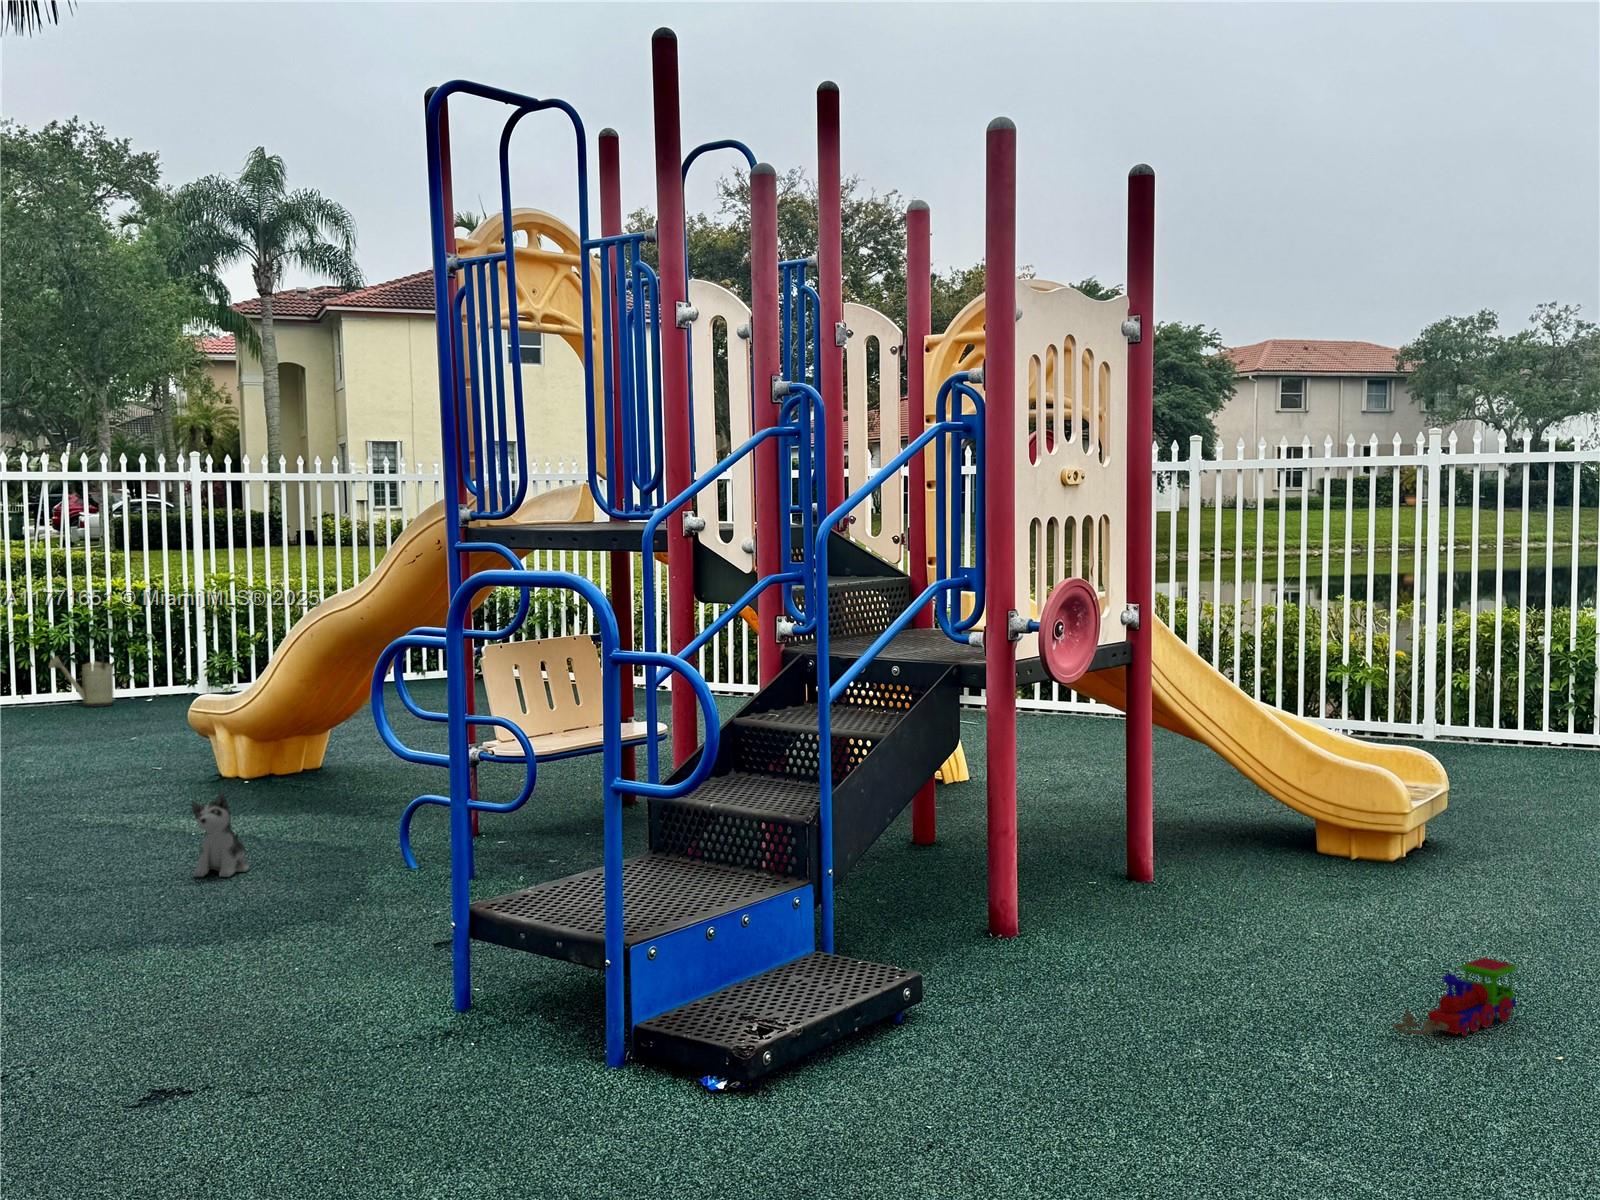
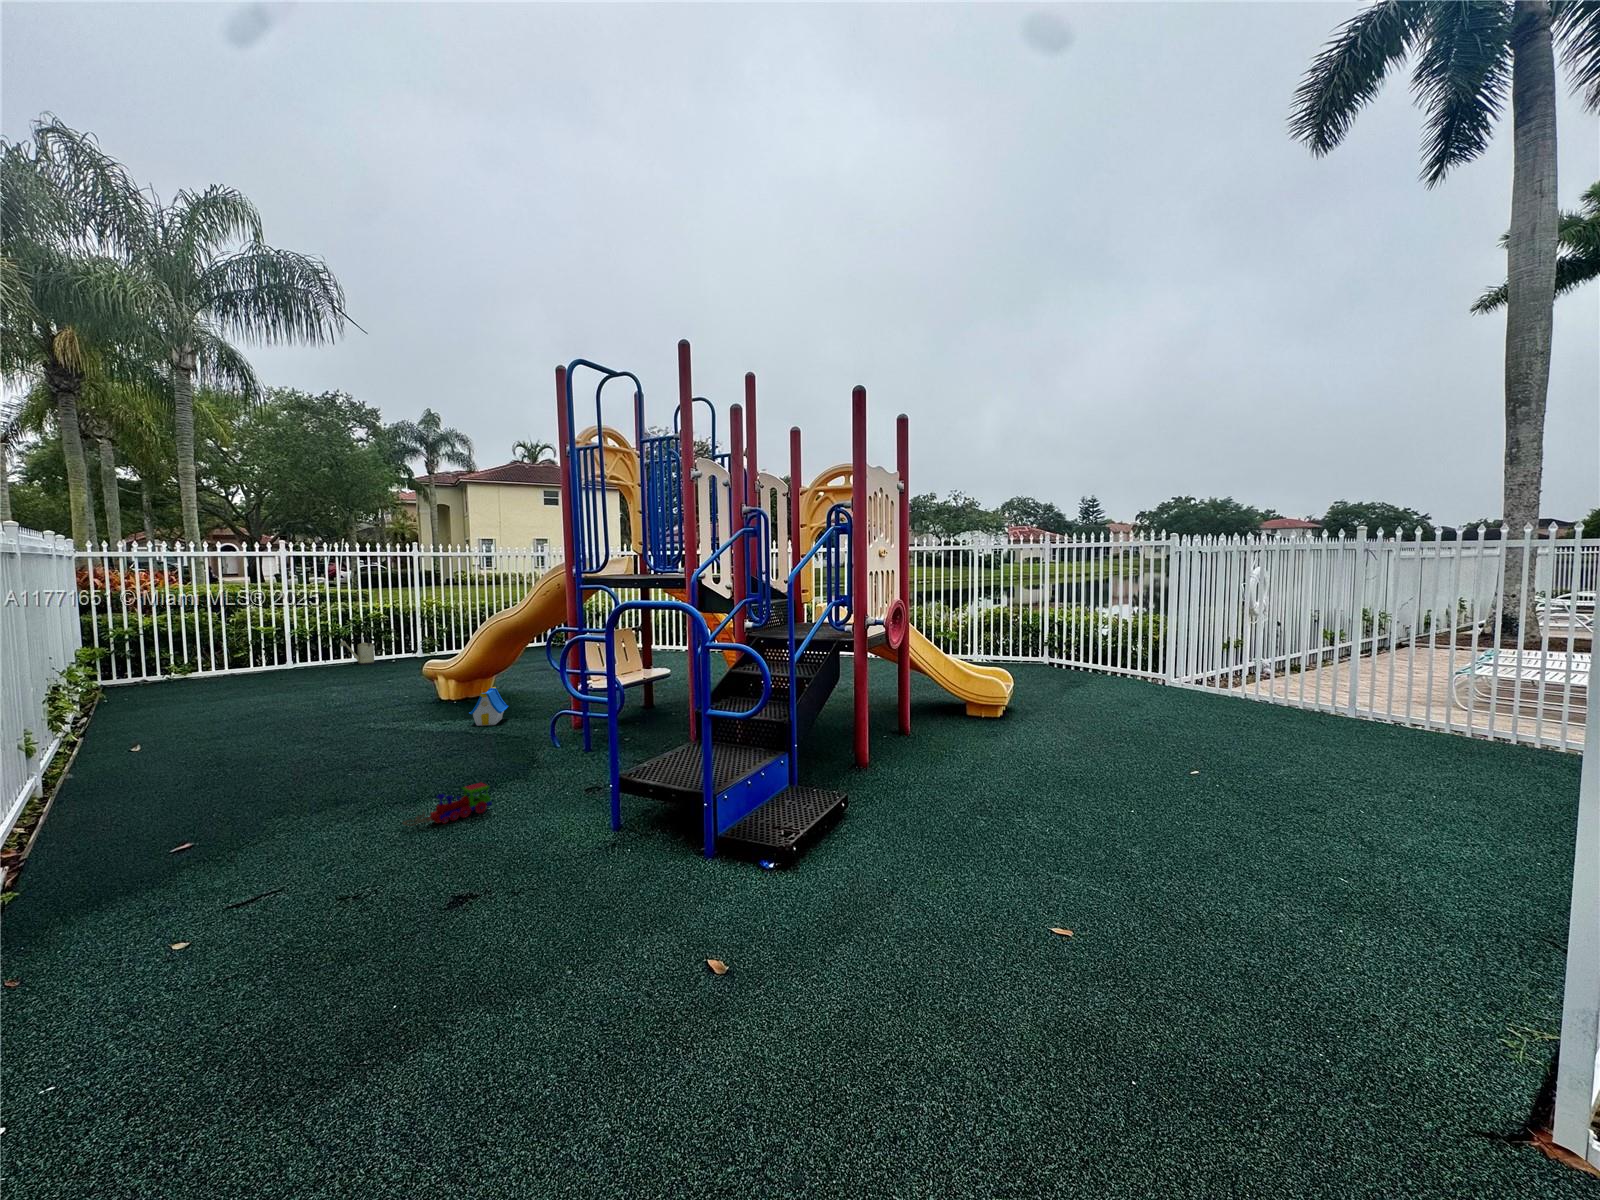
toy house: none [259,750,339,826] -> present [469,687,509,726]
plush toy: present [191,792,249,877] -> none [440,713,471,758]
toy train: present [1393,957,1518,1036] -> present [403,783,492,826]

